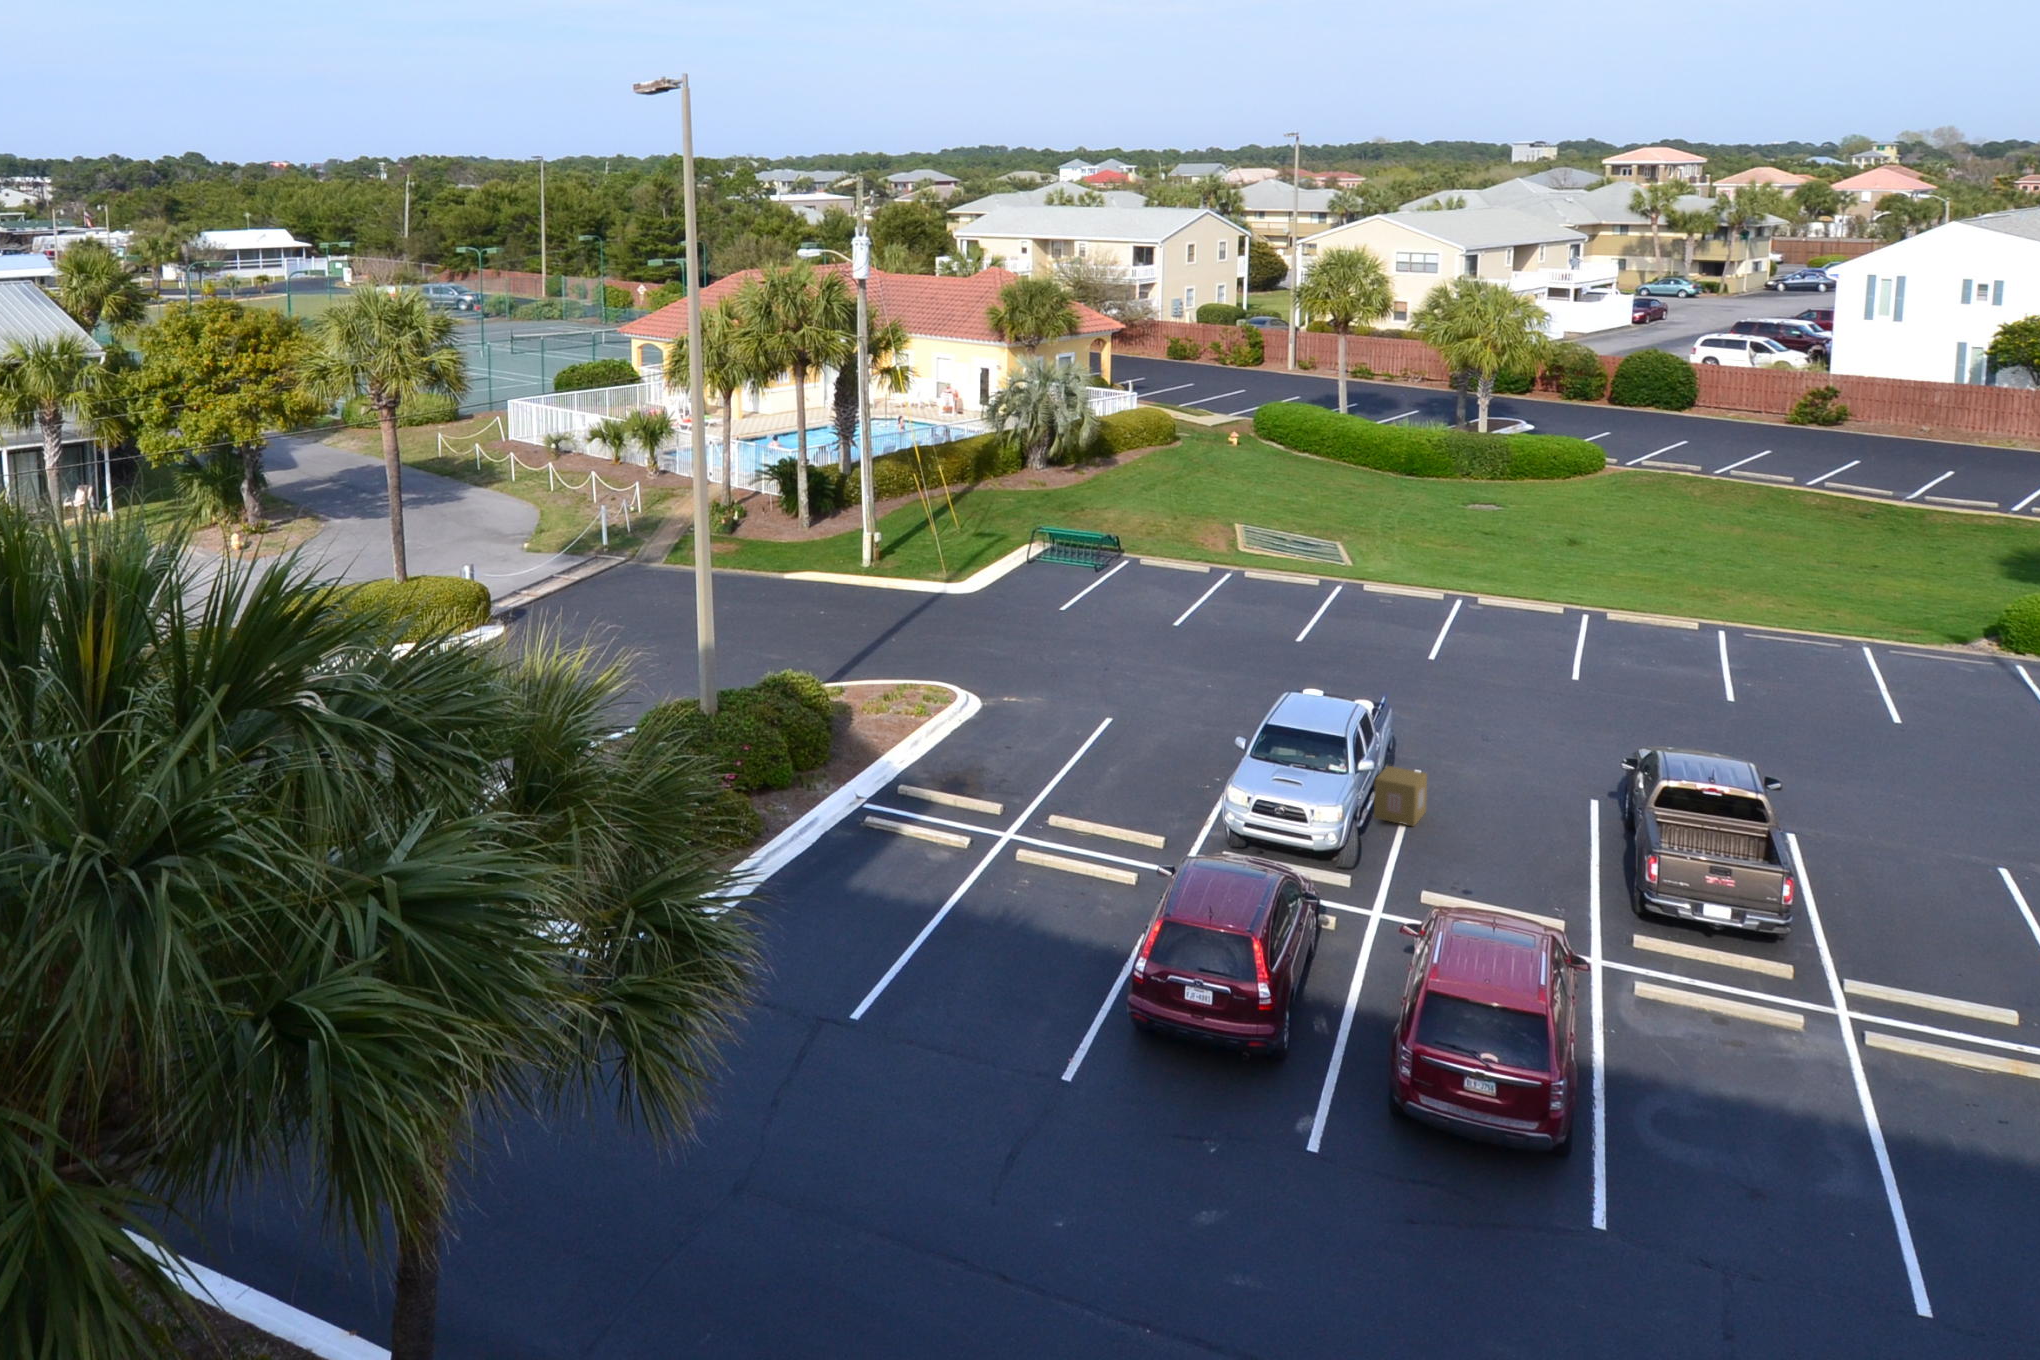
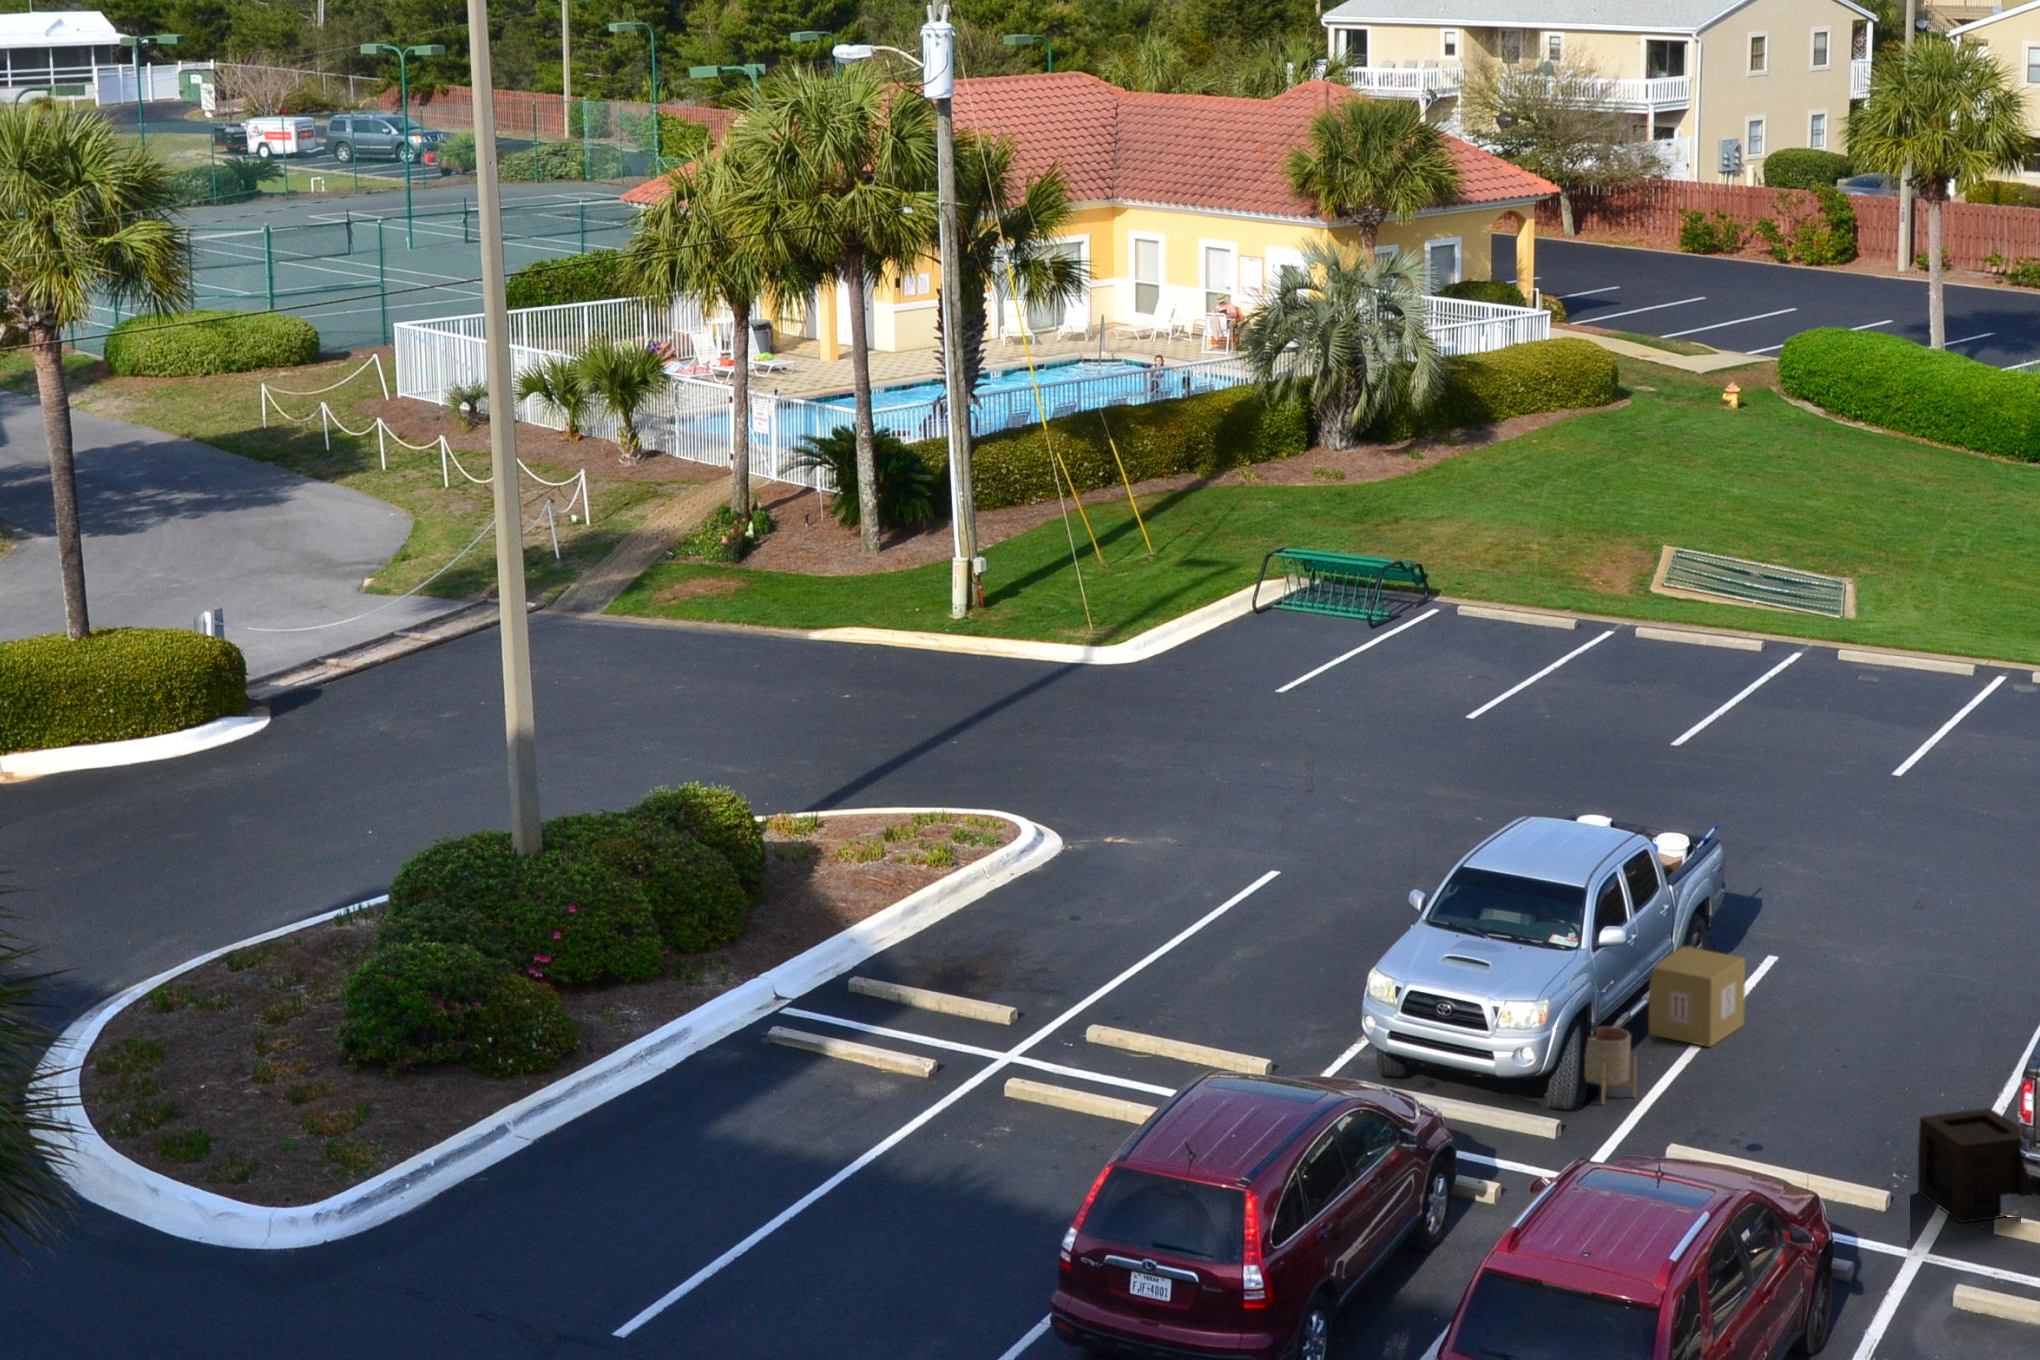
planter: none [1352,817,1388,864] -> present [1585,1027,1636,1104]
wooden crate: none [1587,871,1665,943] -> present [1918,1108,2033,1223]

